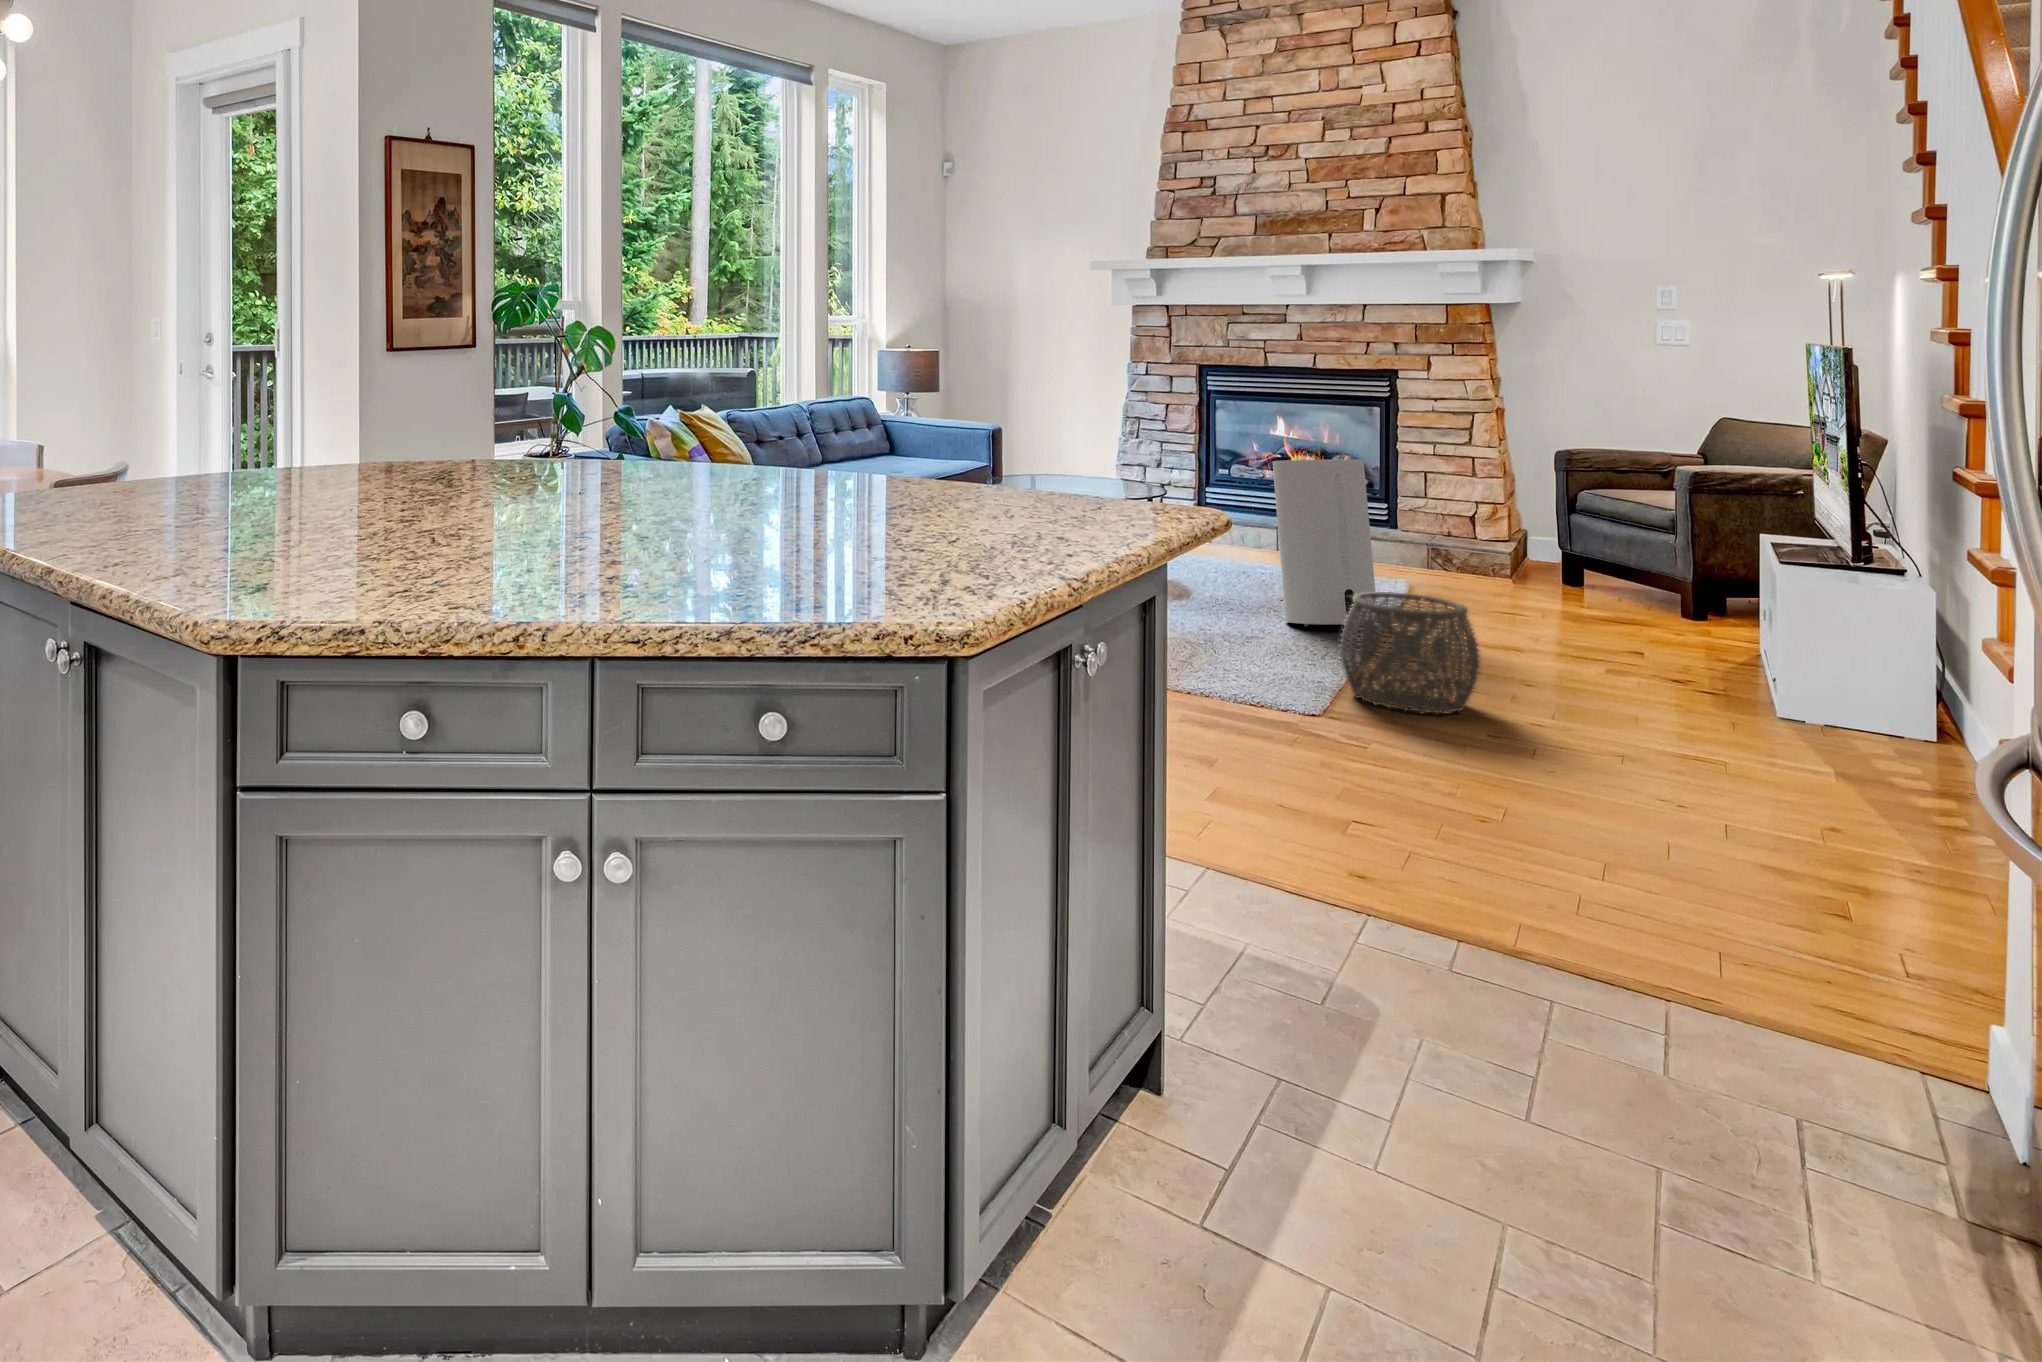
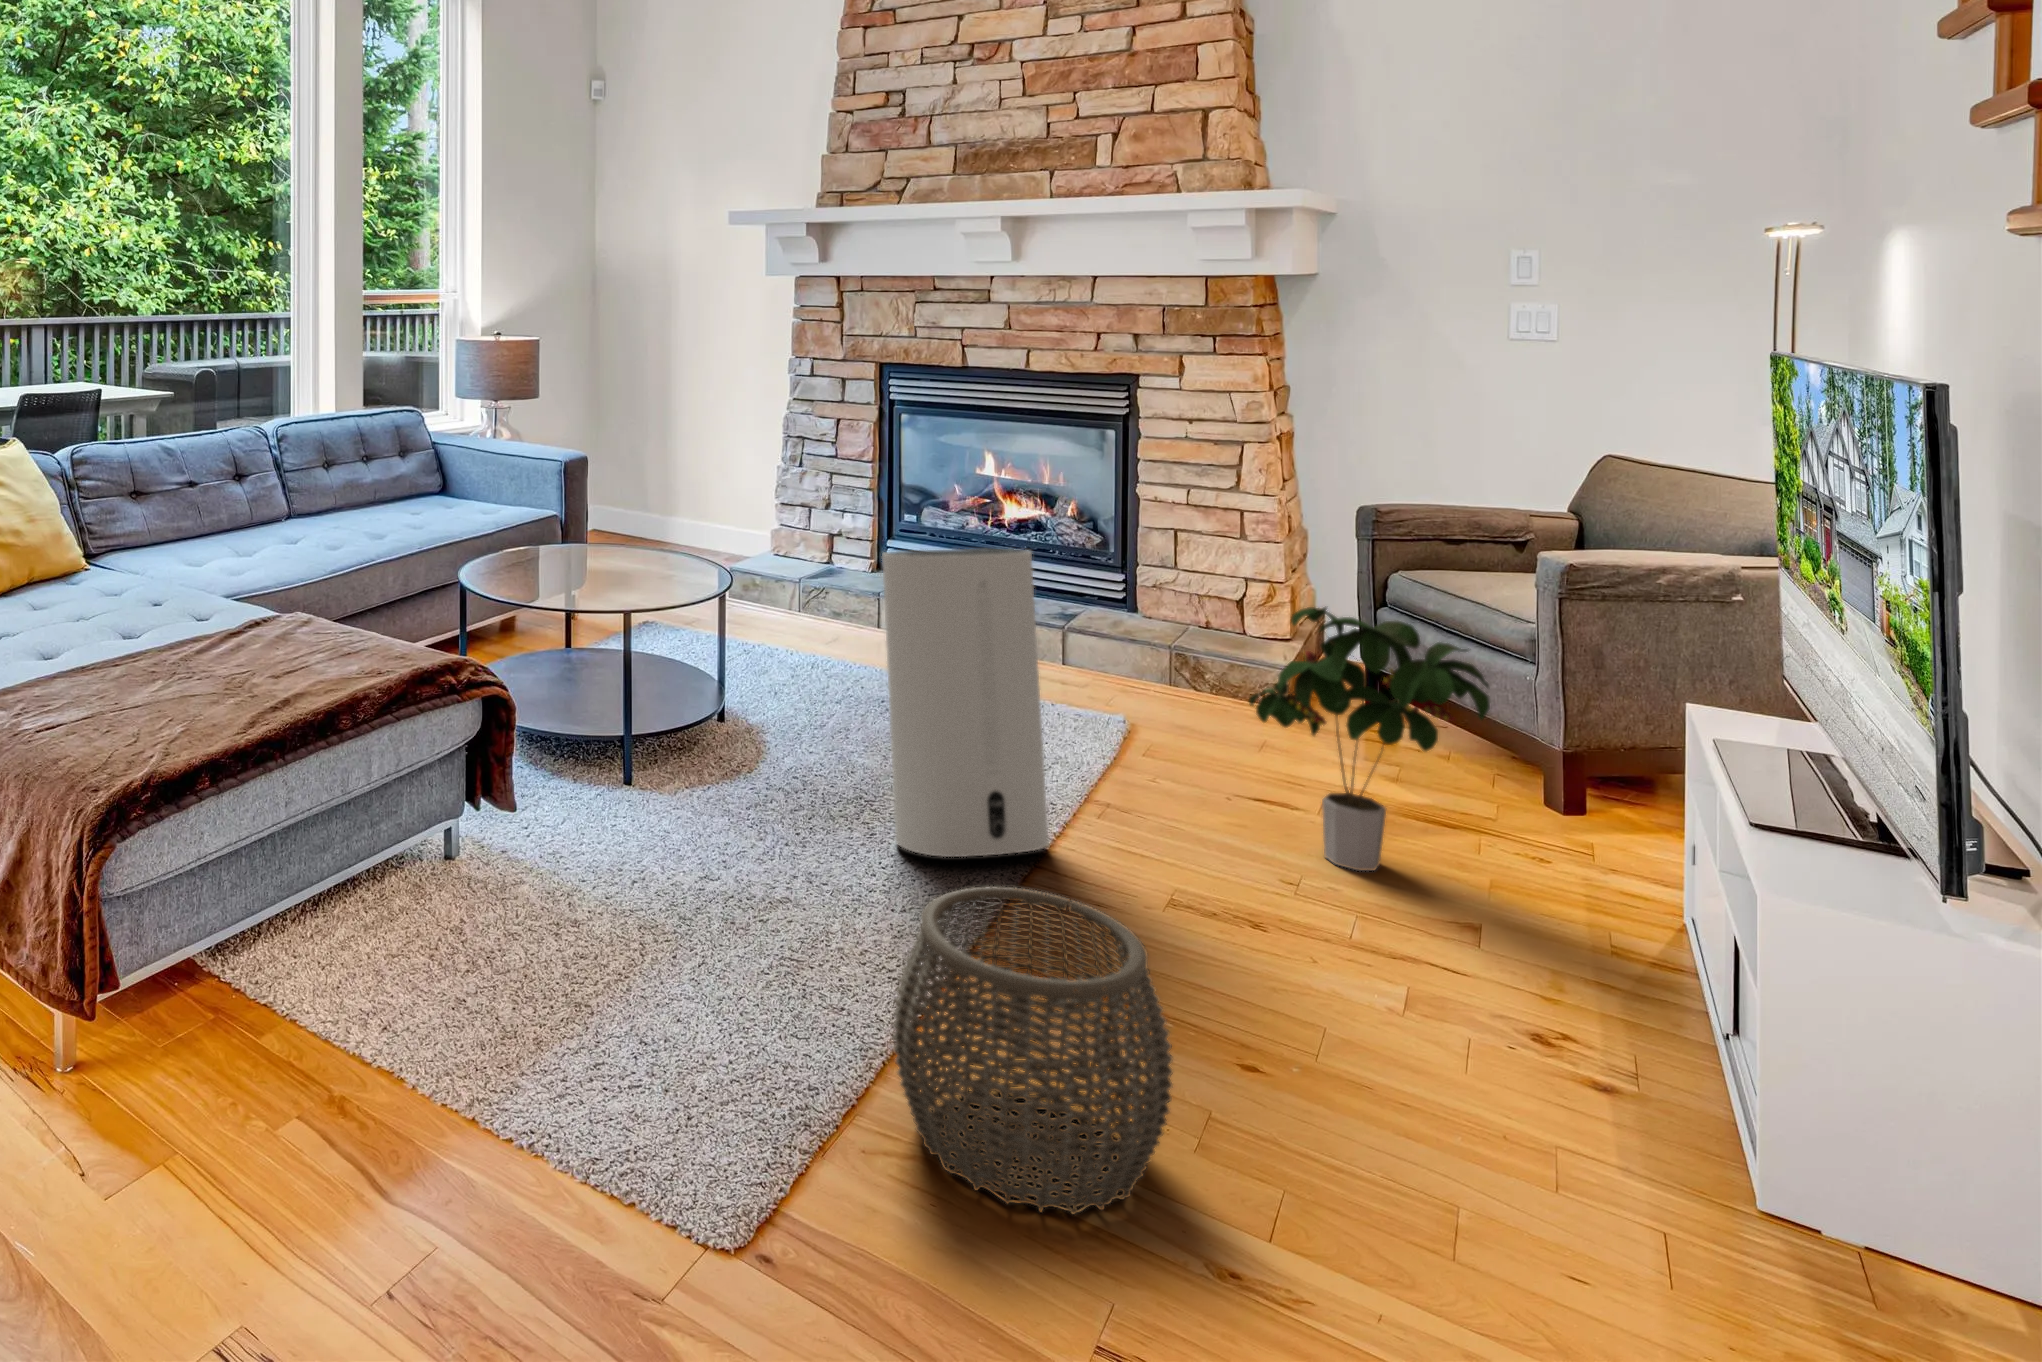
potted plant: none [1493,492,1640,637] -> present [1249,607,1490,871]

